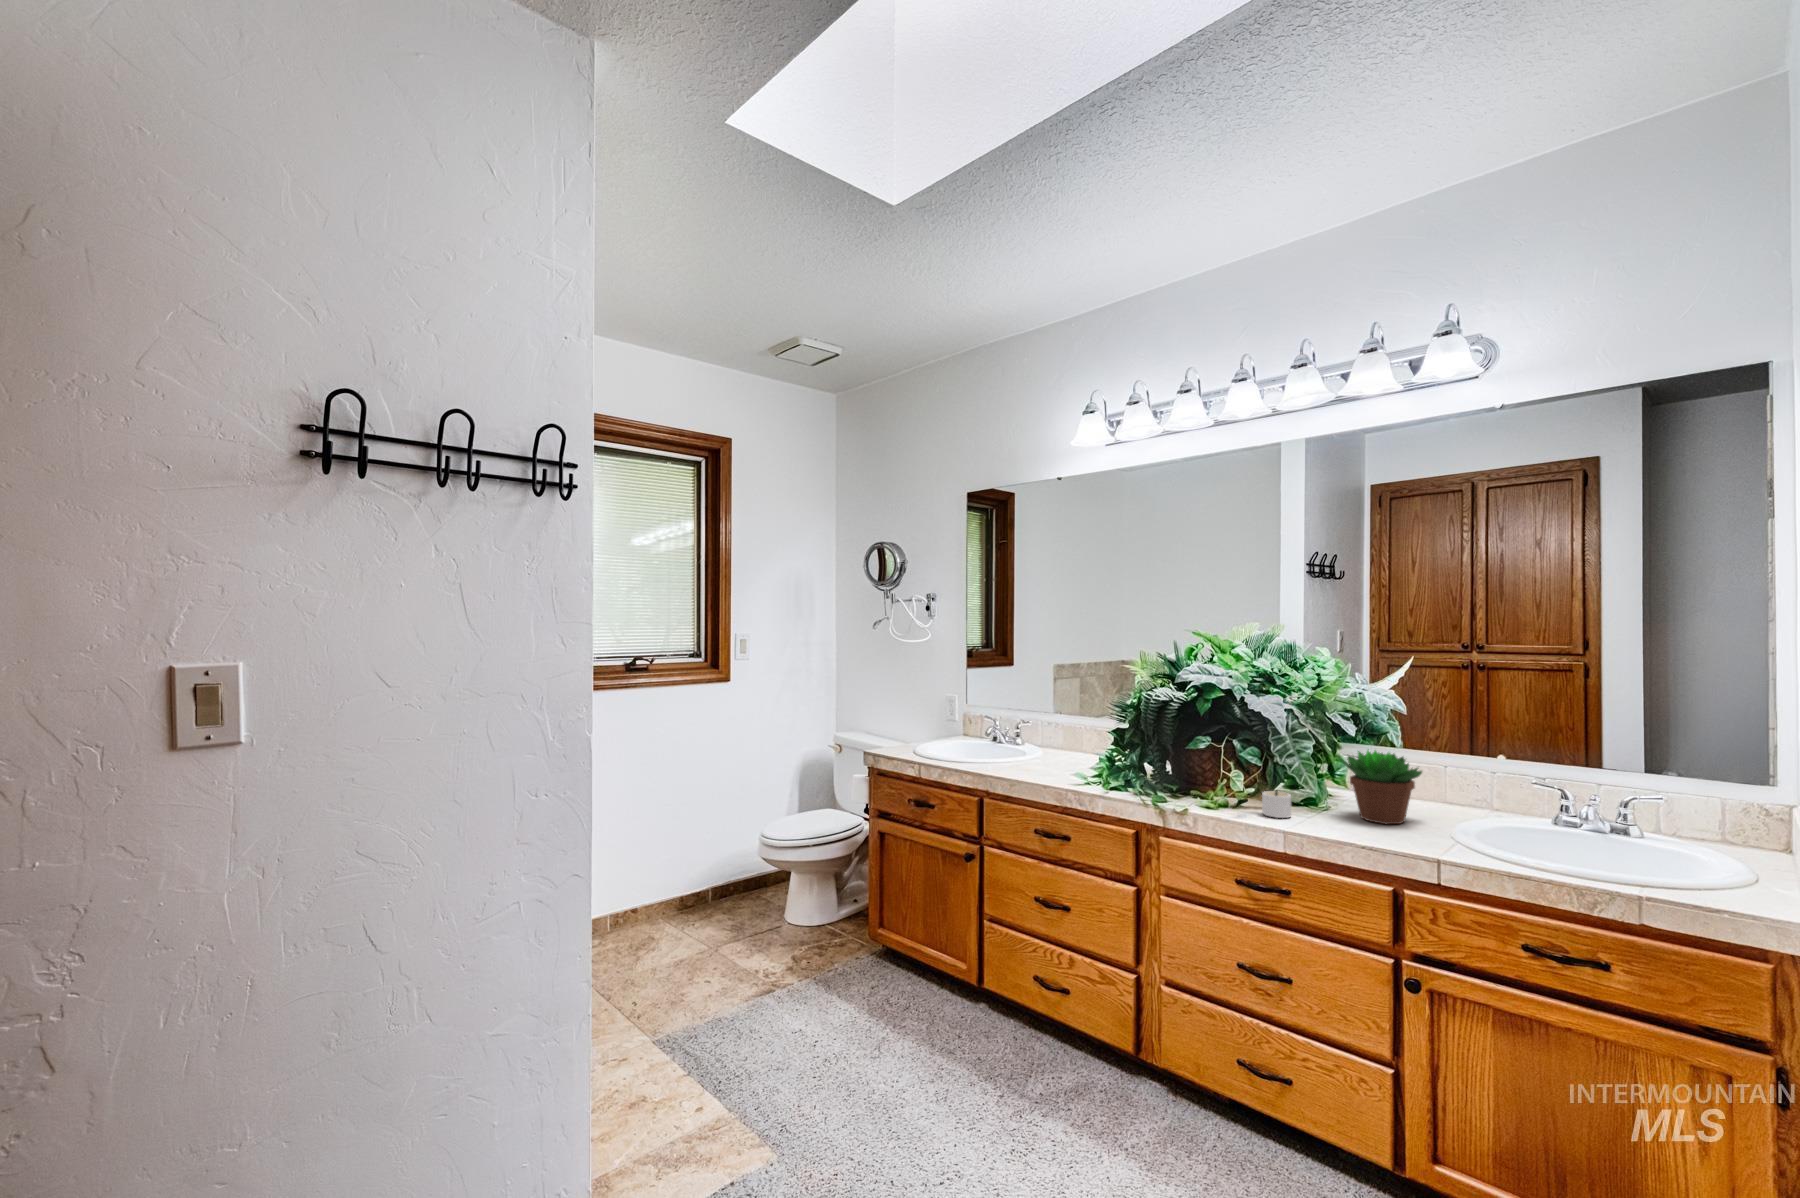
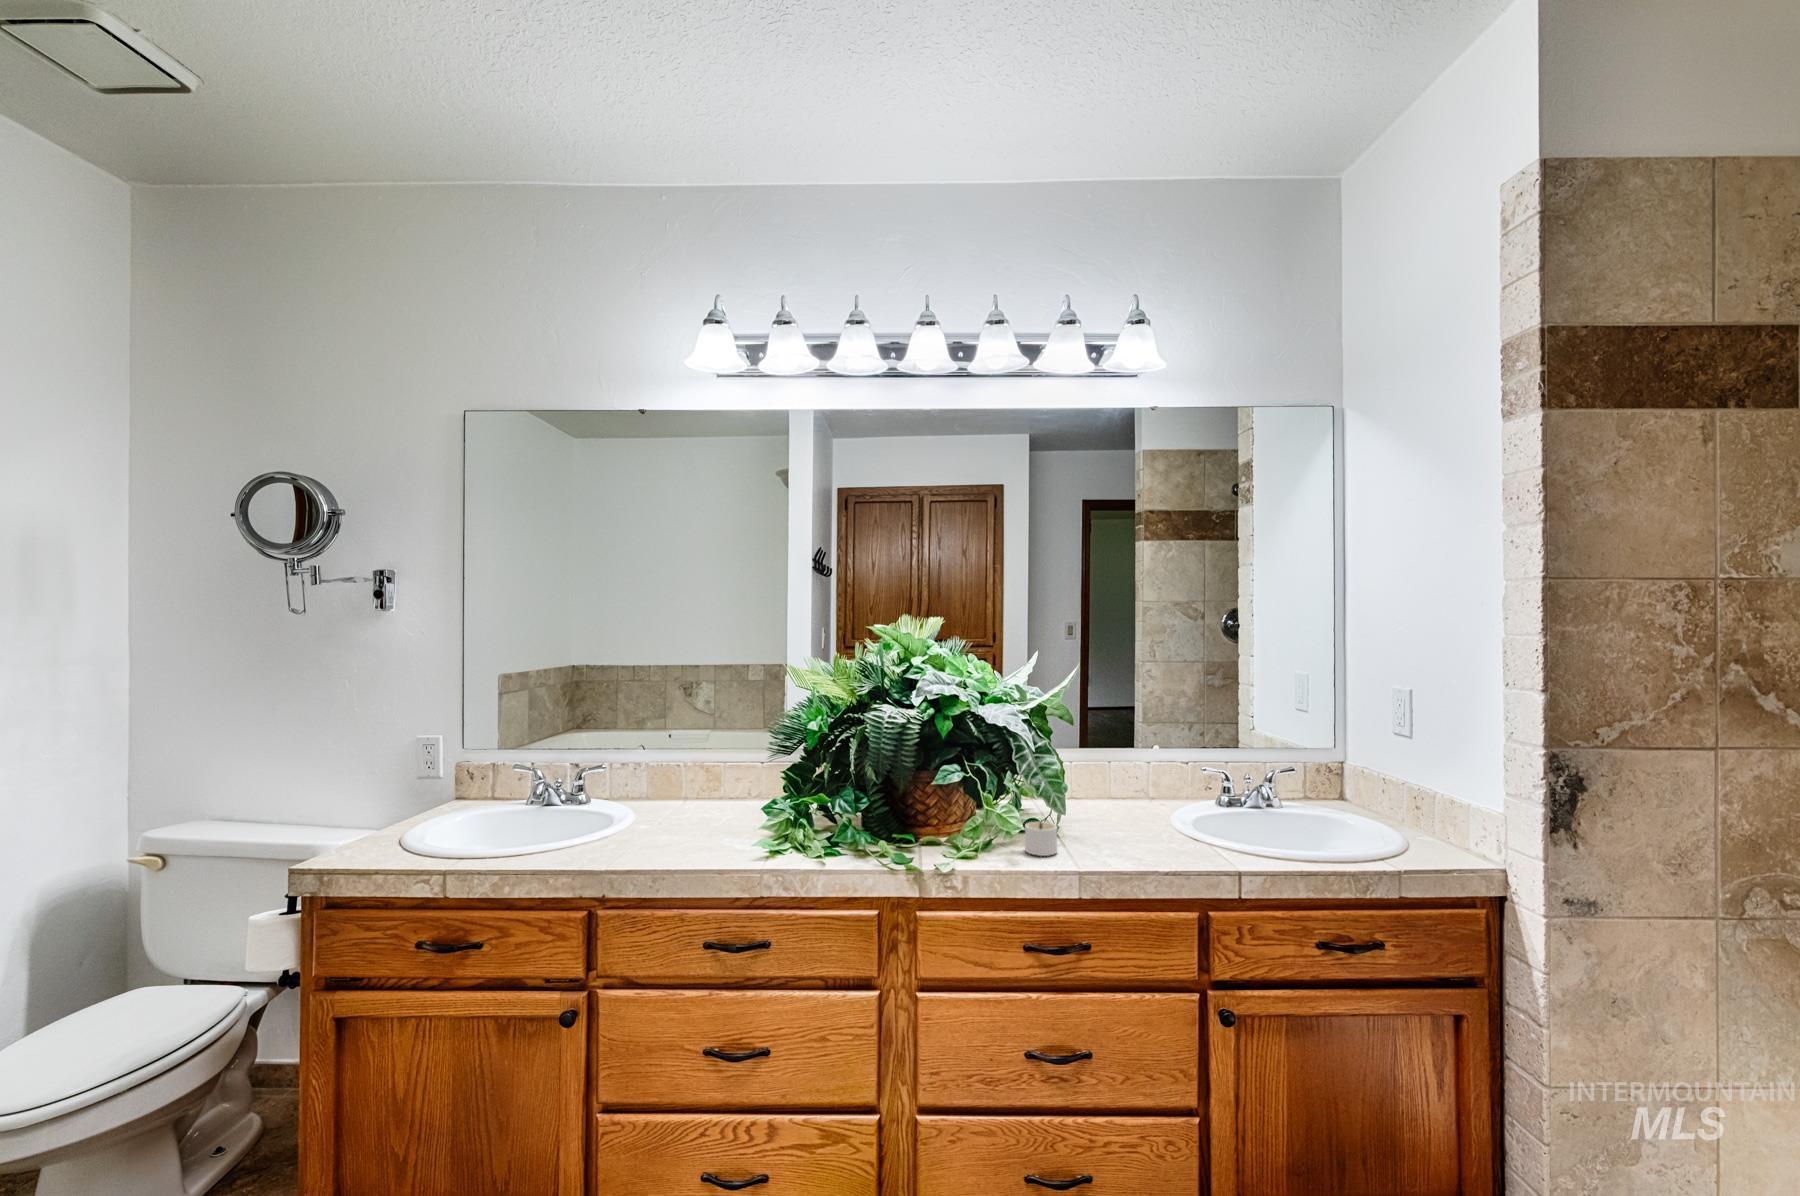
succulent plant: present [1342,751,1422,824] -> none [1077,756,1155,838]

